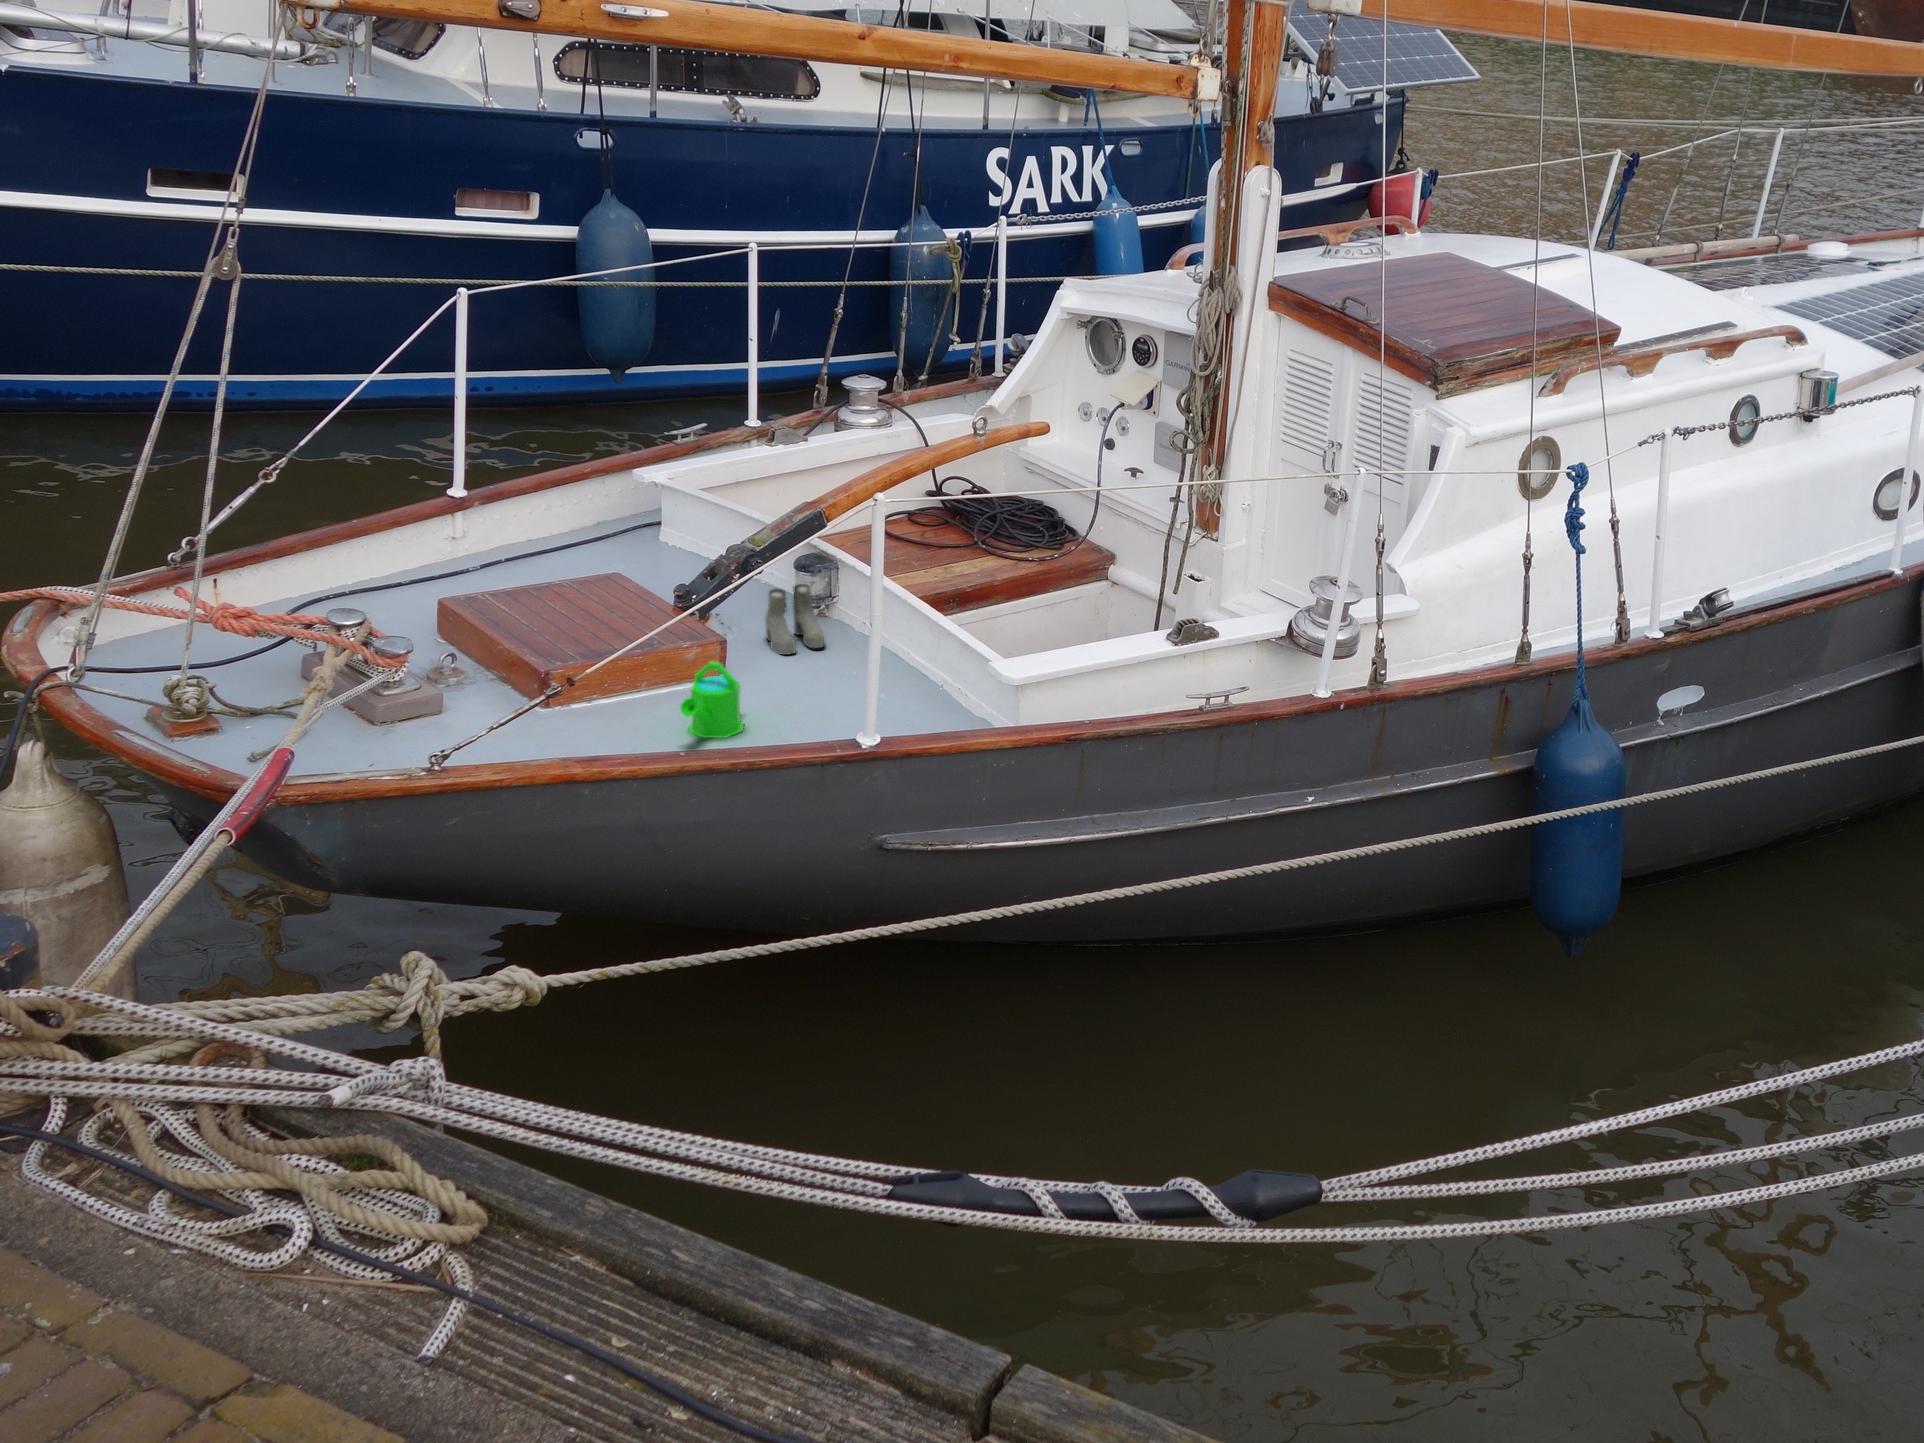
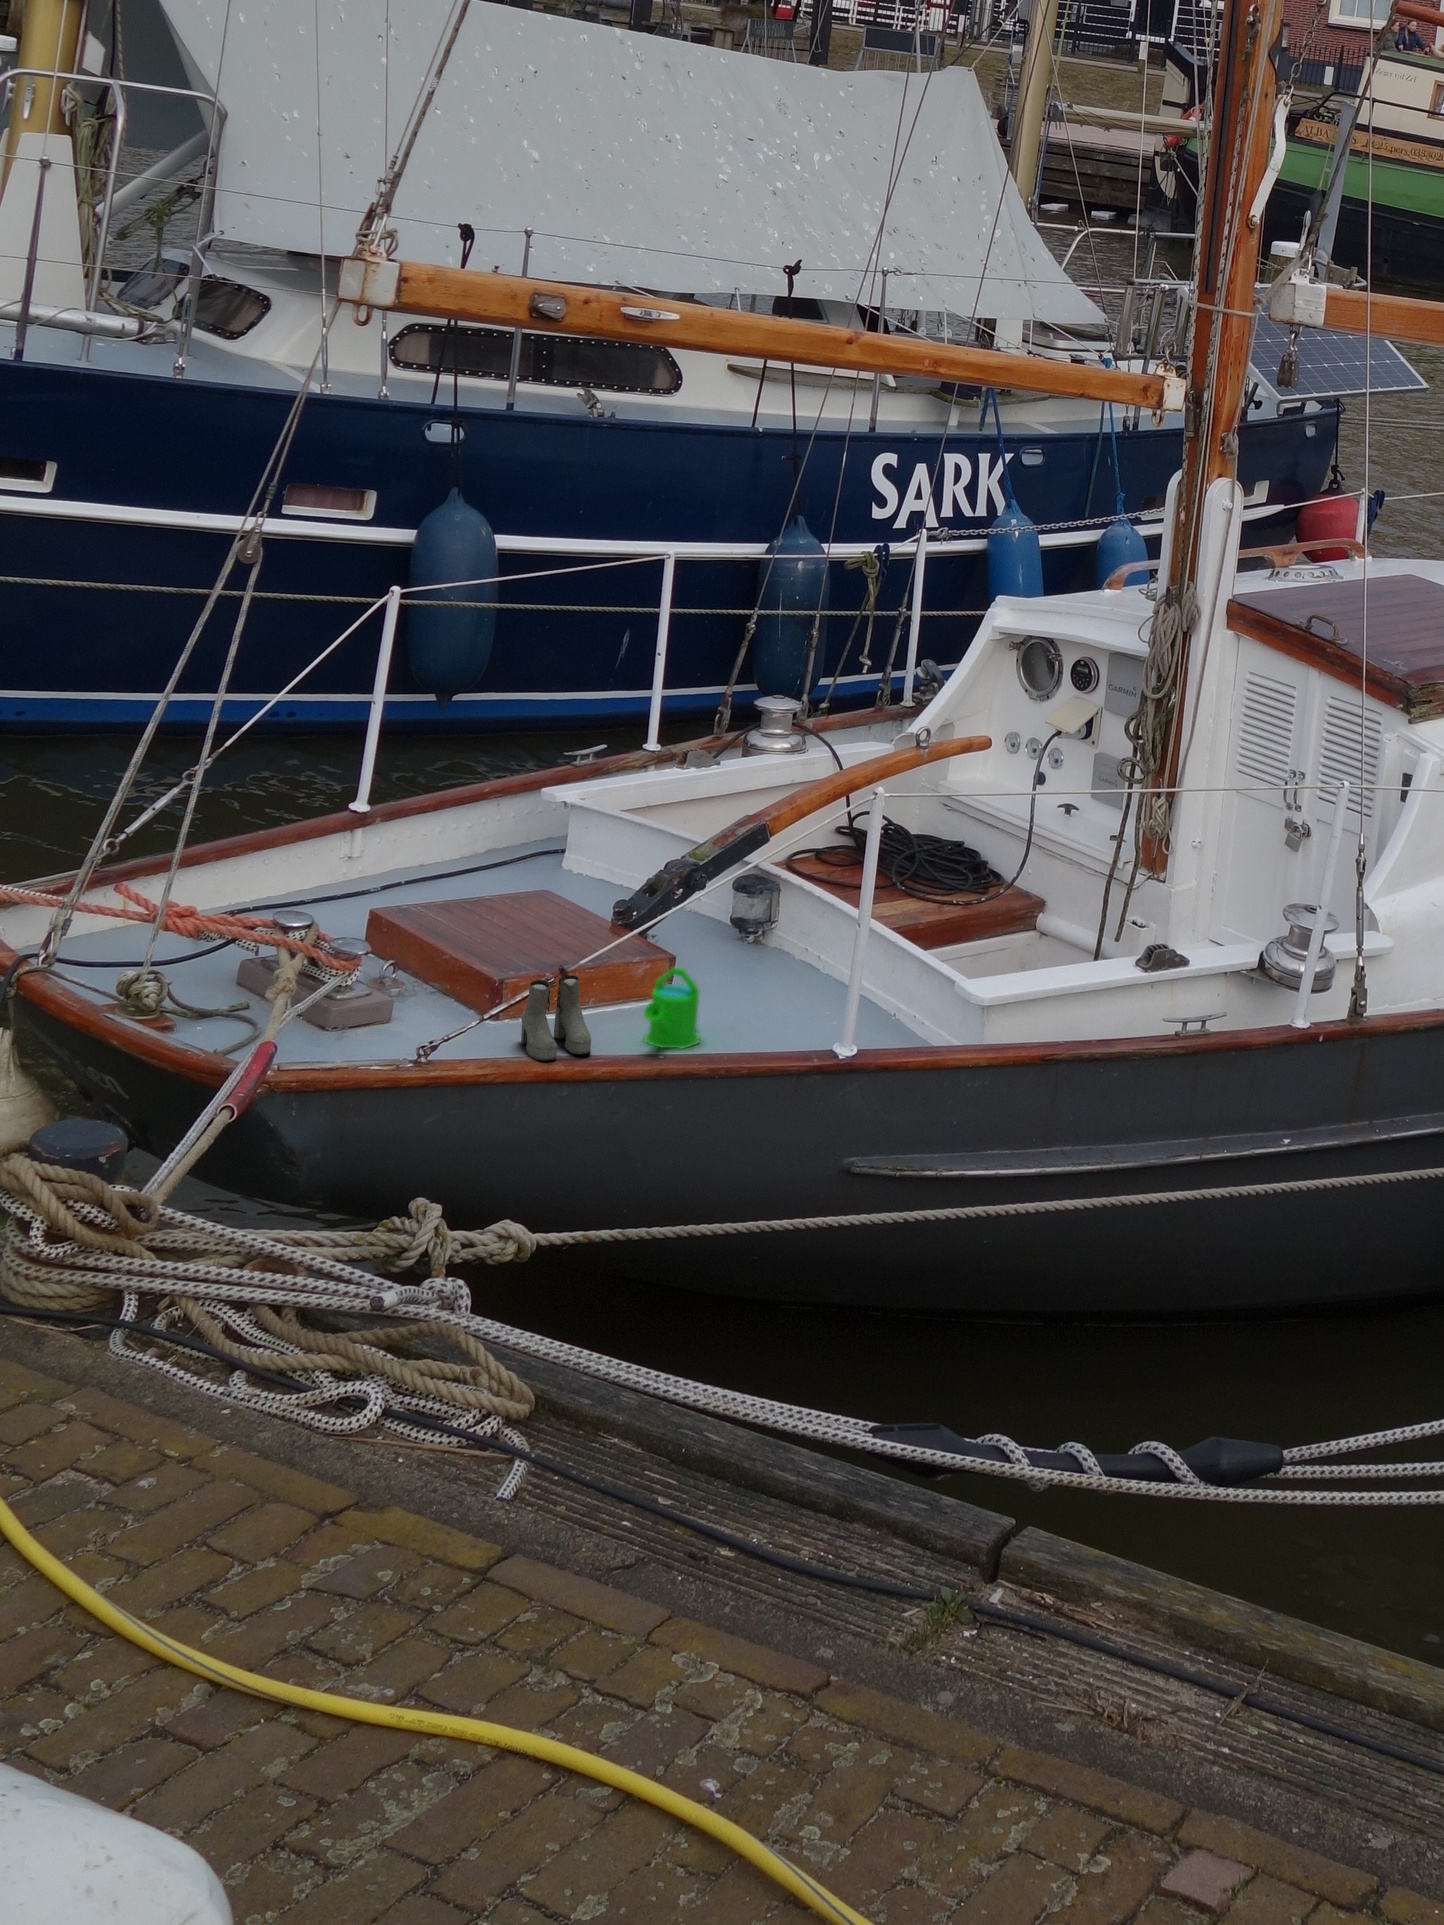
boots: present [765,584,824,655] -> present [521,975,591,1061]

